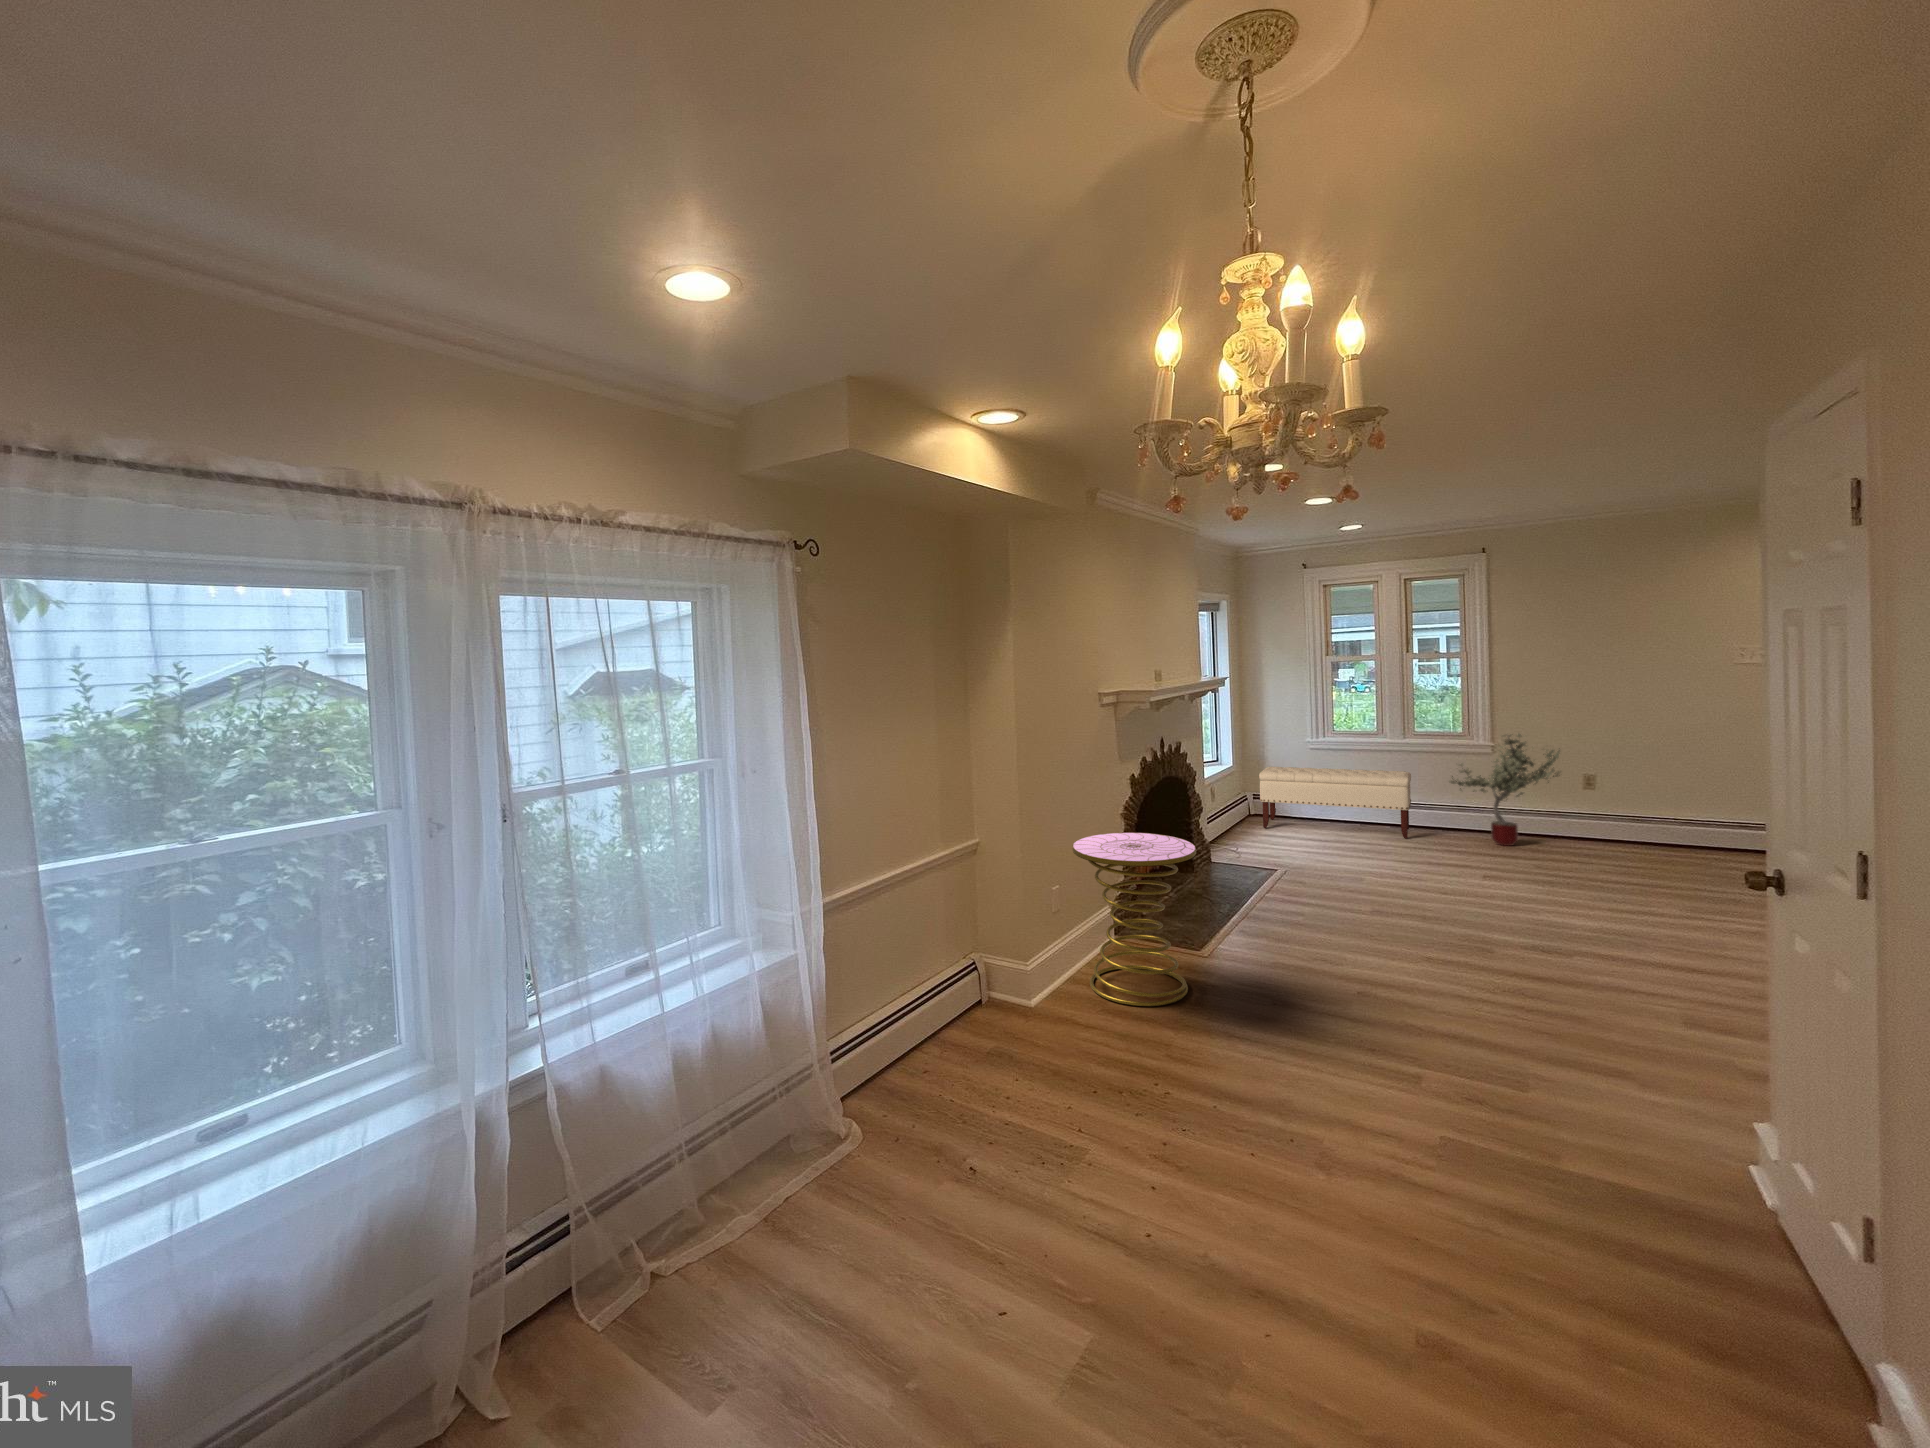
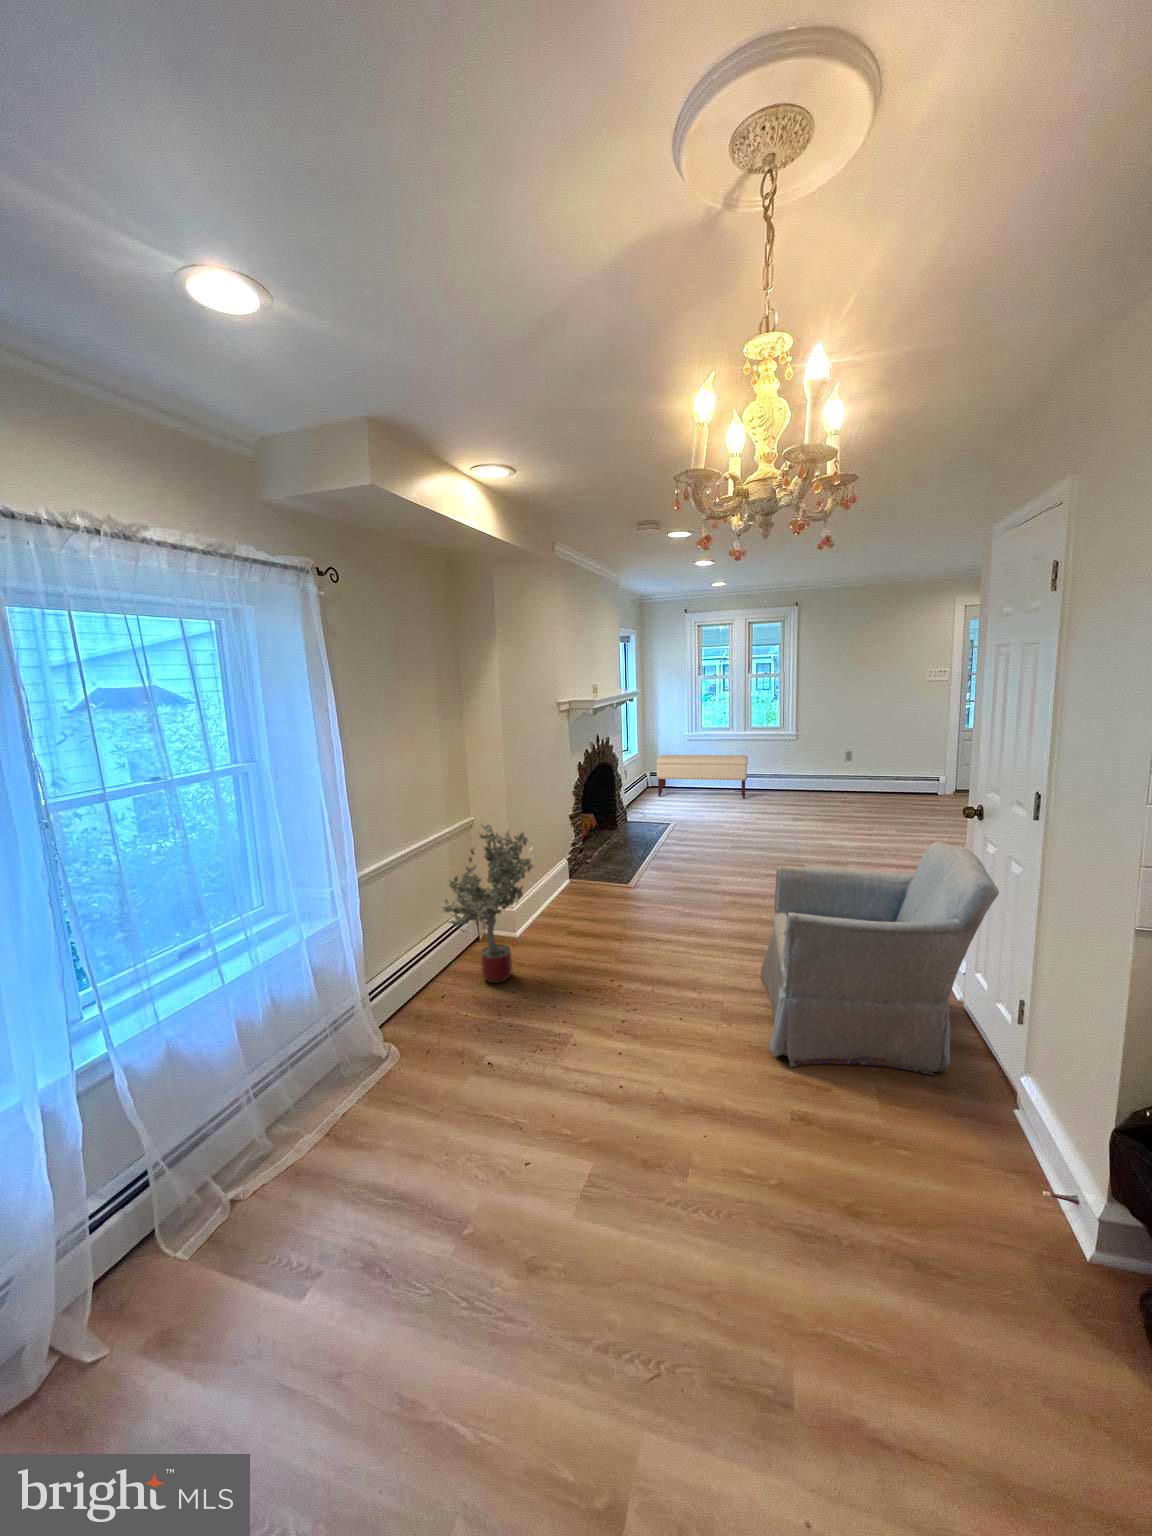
potted tree: present [1450,734,1560,846] -> present [442,825,533,983]
side table: present [1072,833,1196,1006] -> none [545,806,631,926]
armchair: none [1396,922,1819,1335] -> present [760,841,999,1075]

